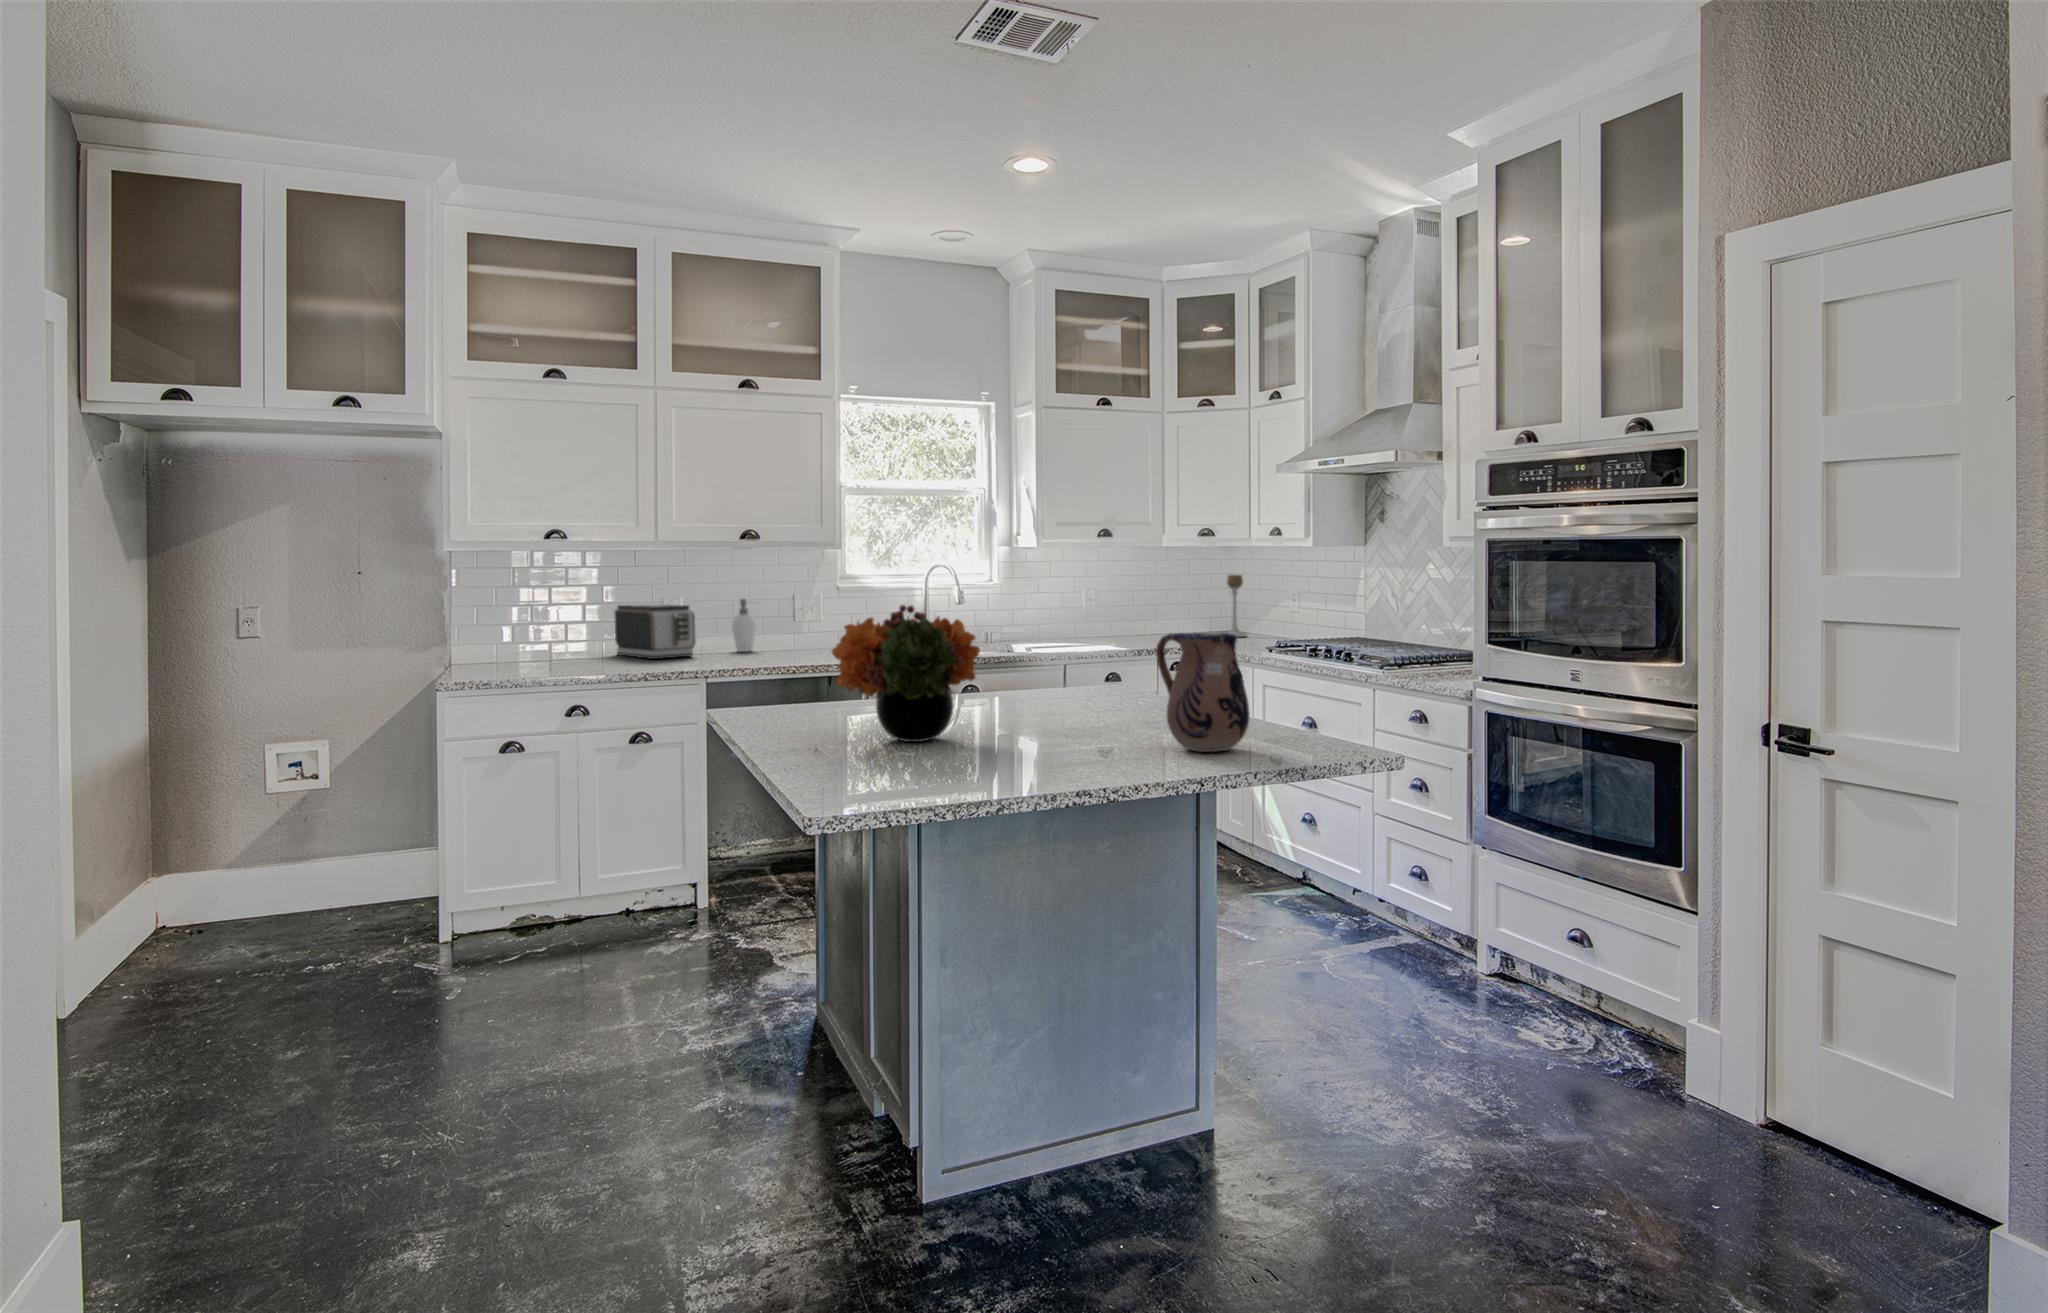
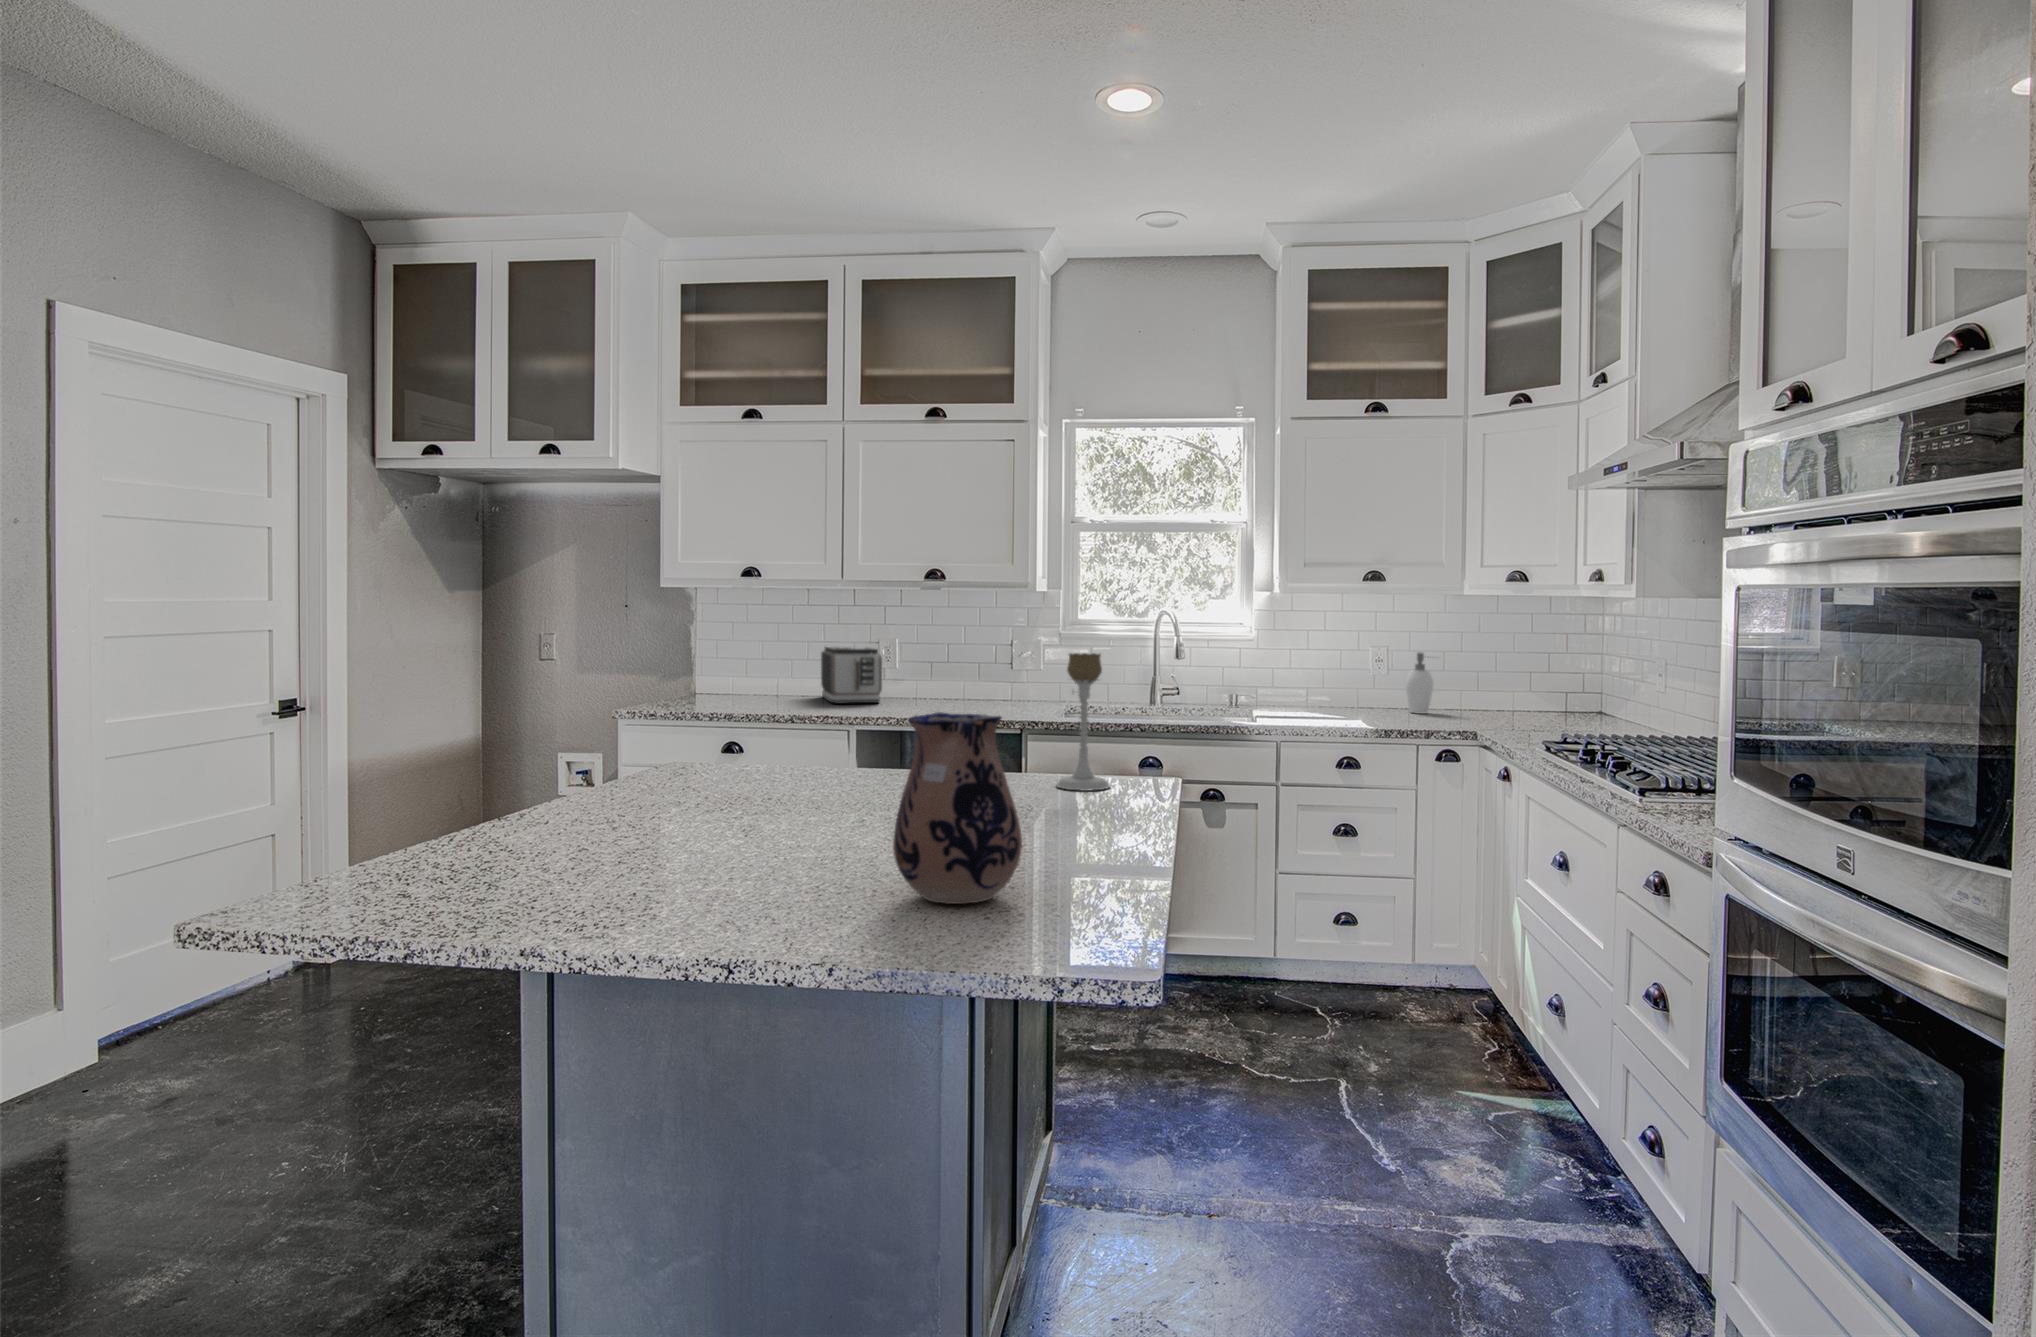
candle holder: present [1227,575,1246,637] -> present [1056,653,1110,791]
soap dispenser: present [732,599,756,652] -> present [1406,653,1433,713]
flower arrangement: present [832,605,980,742] -> none [598,655,801,832]

